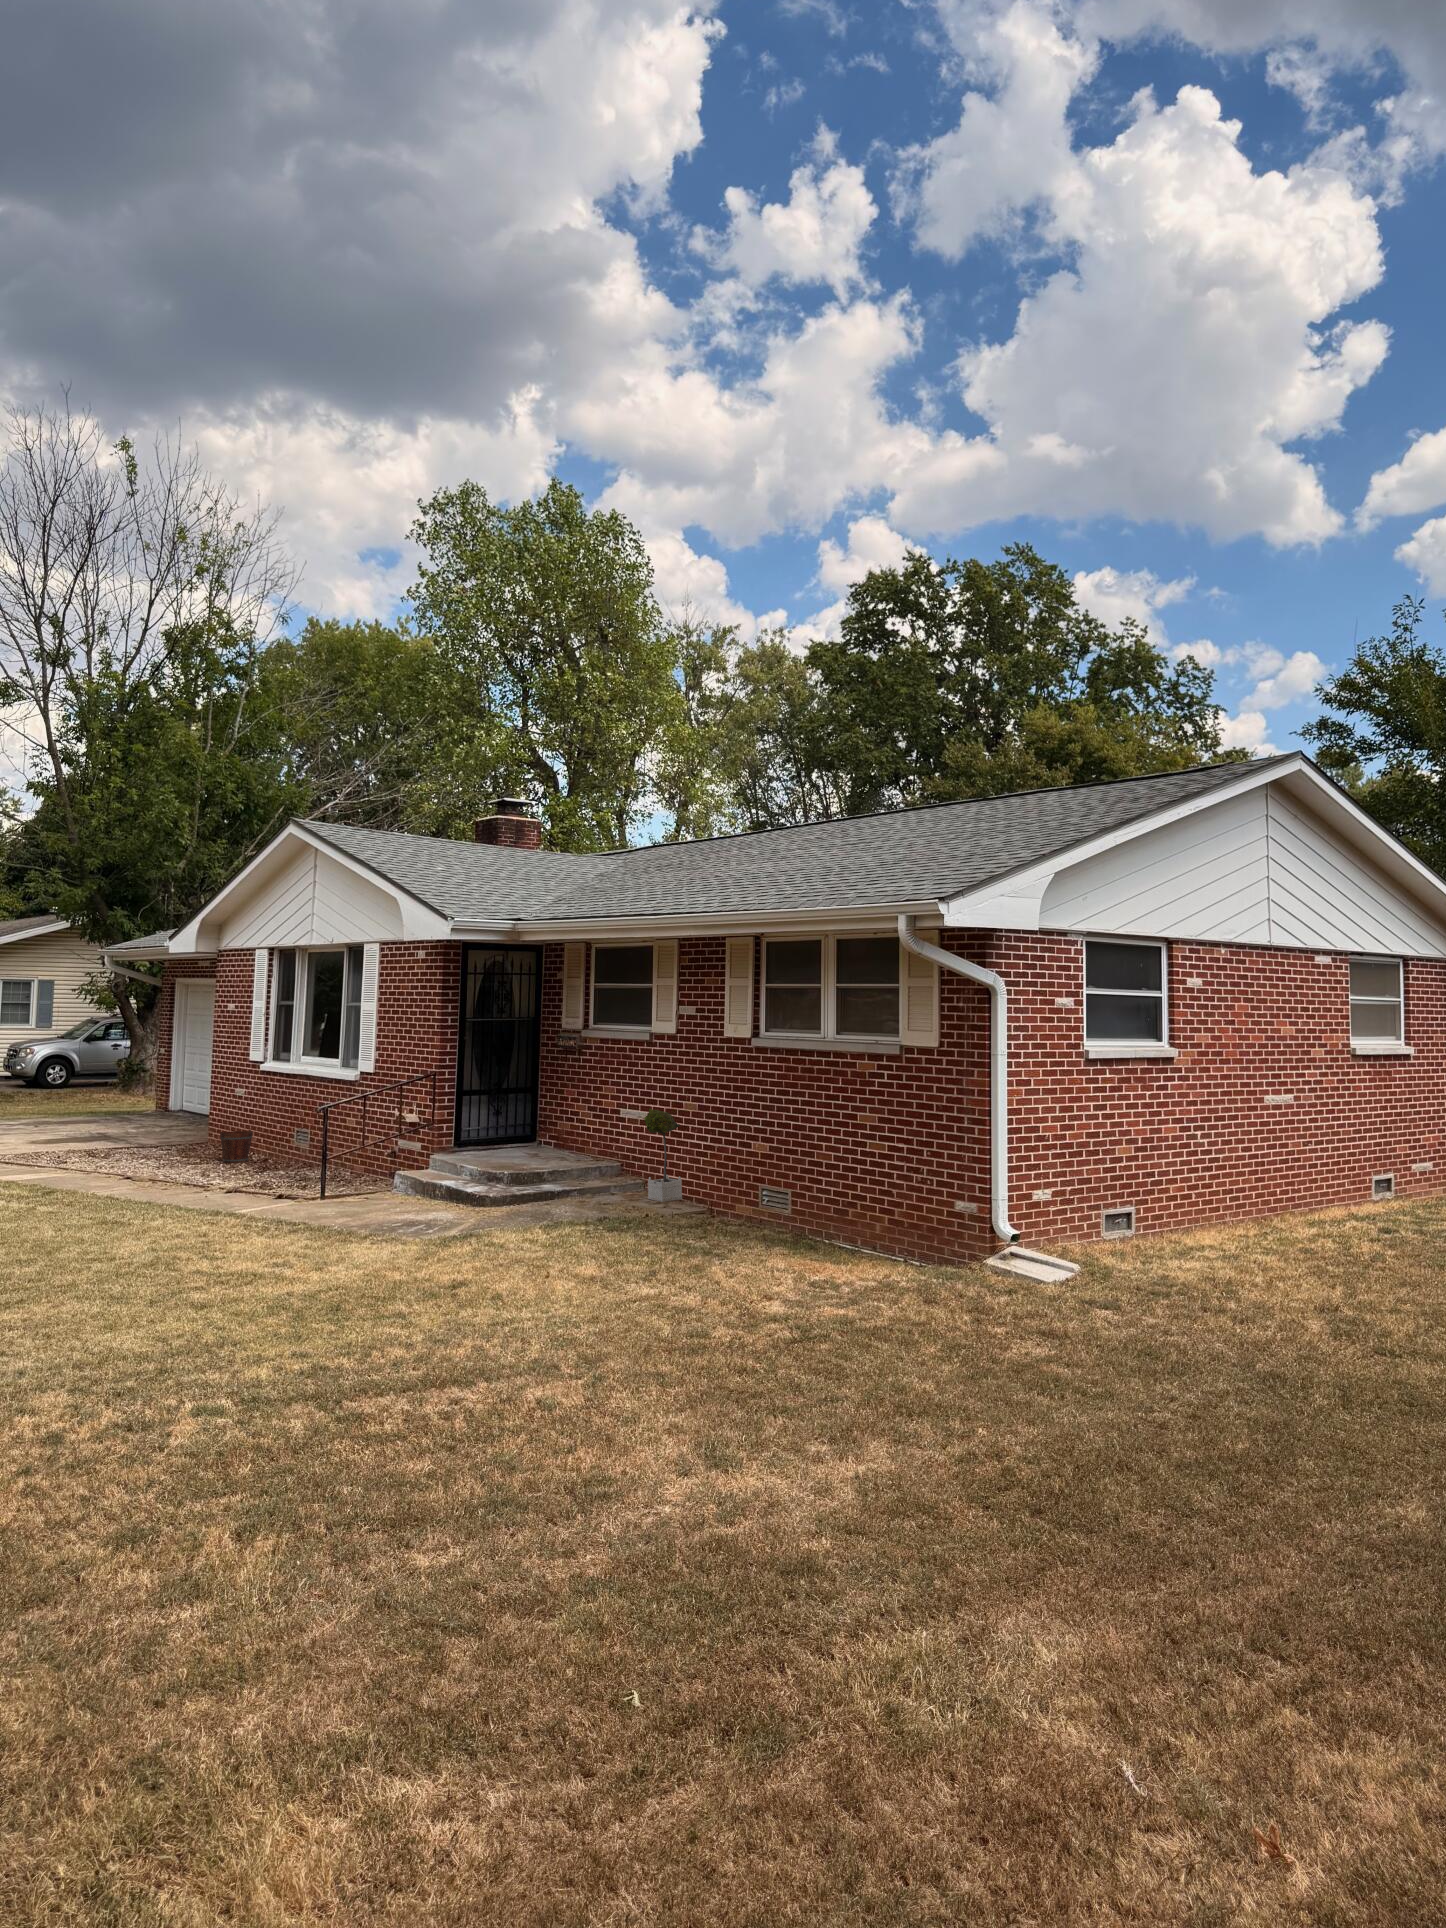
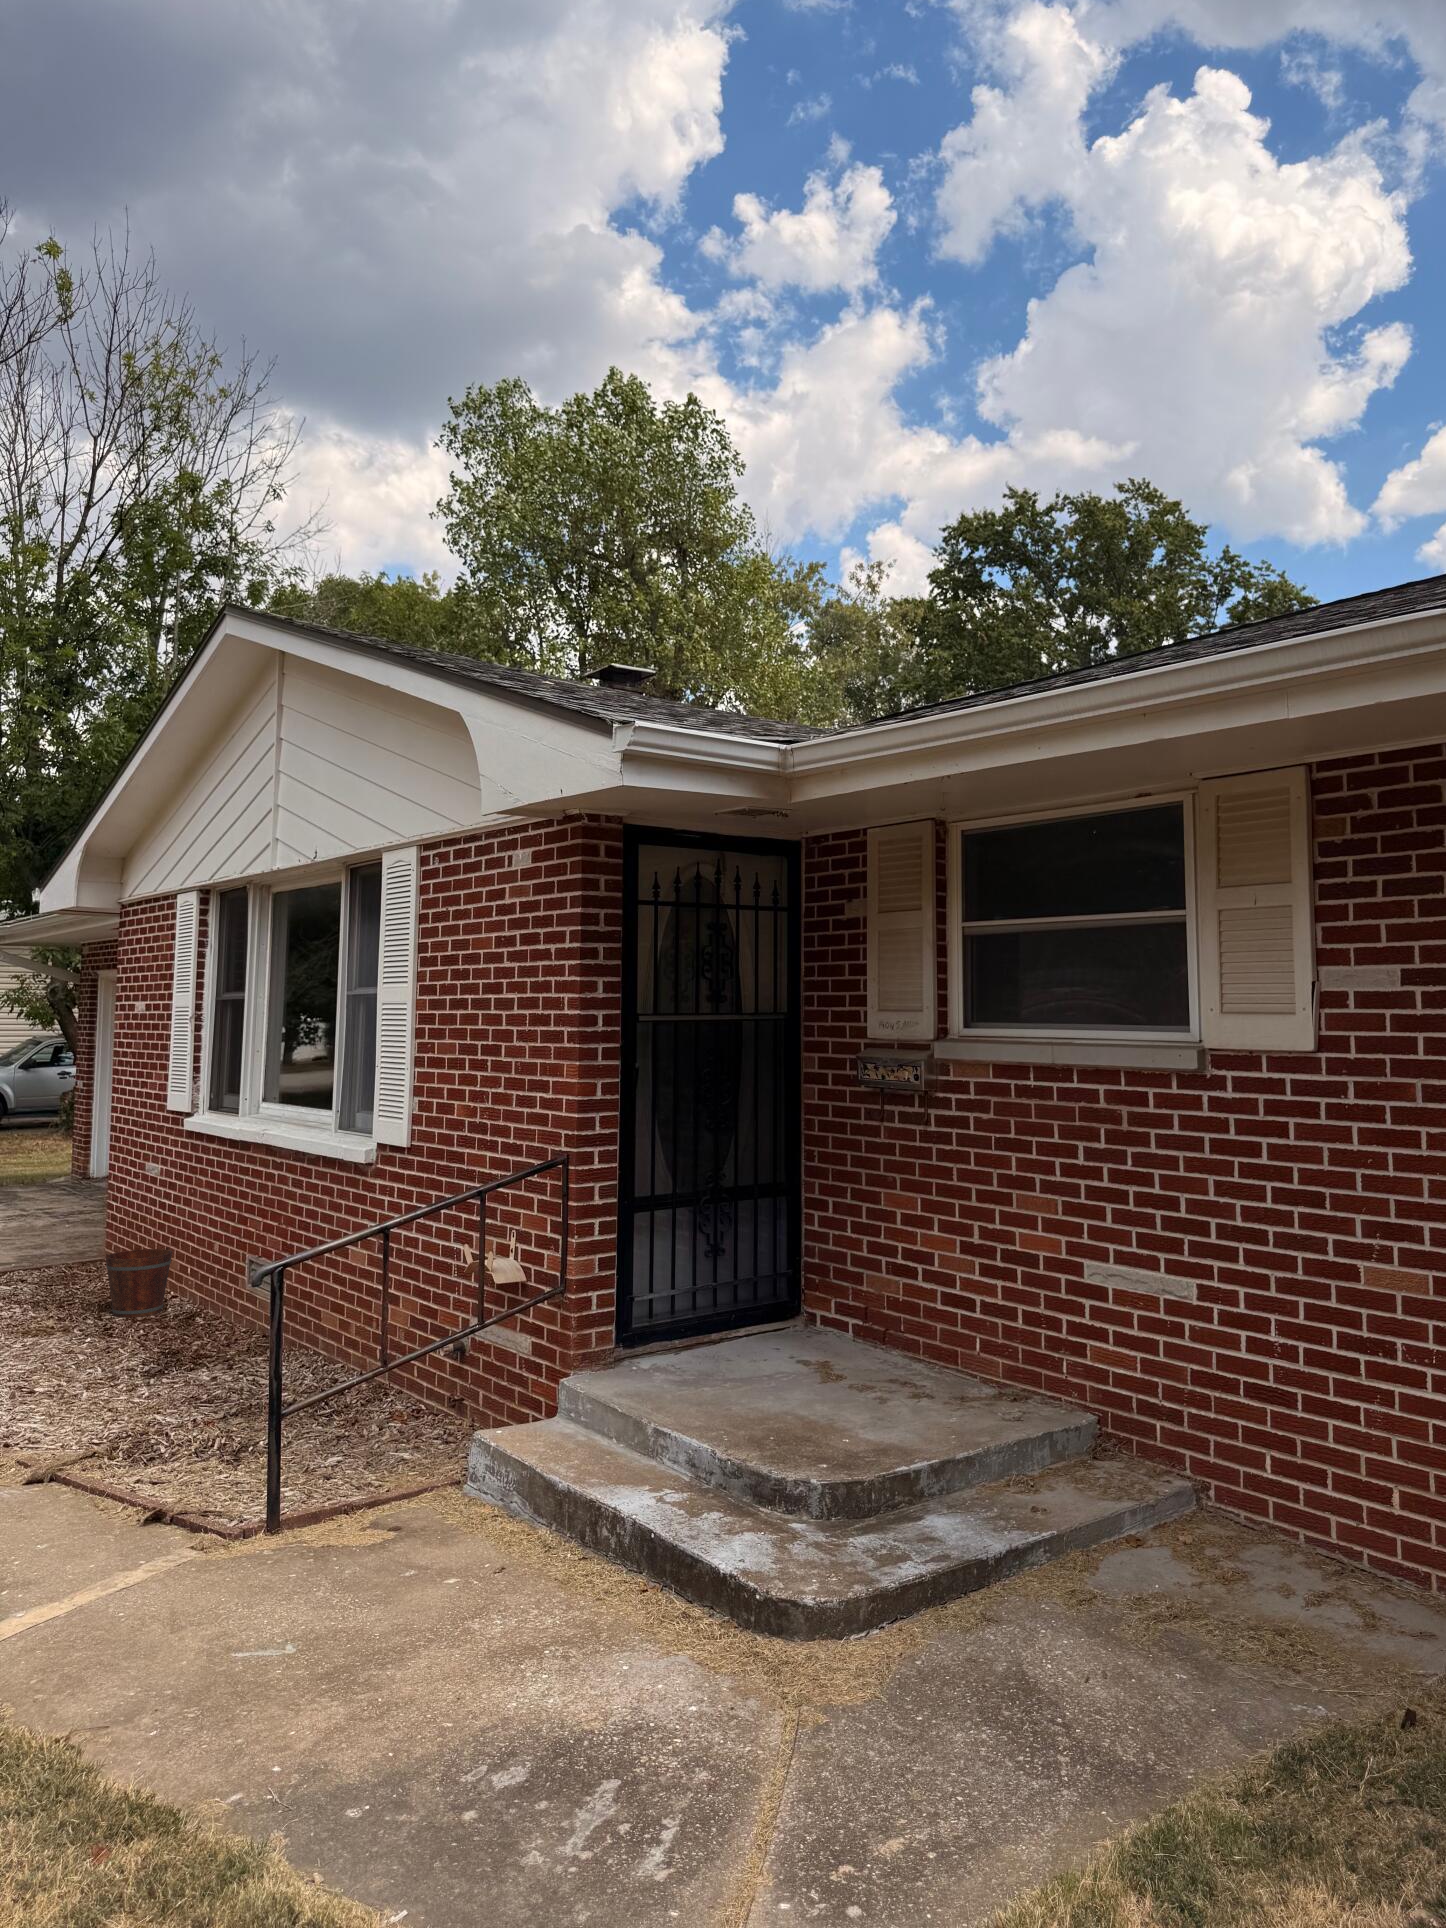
potted tree: present [644,1108,682,1202] -> none [1268,1288,1423,1618]

